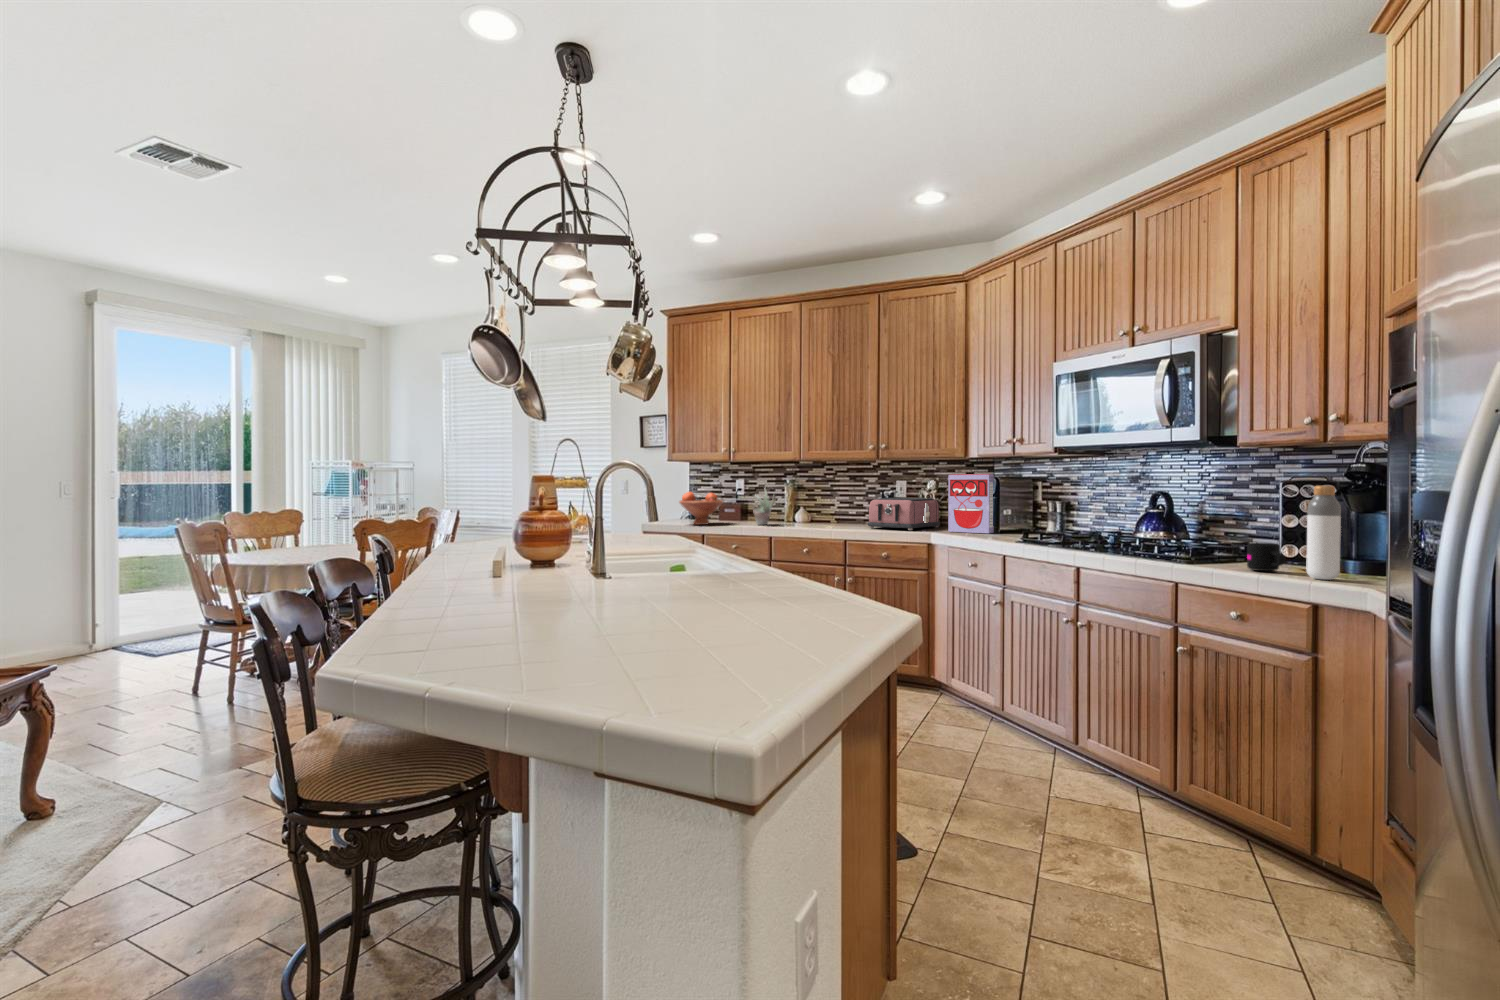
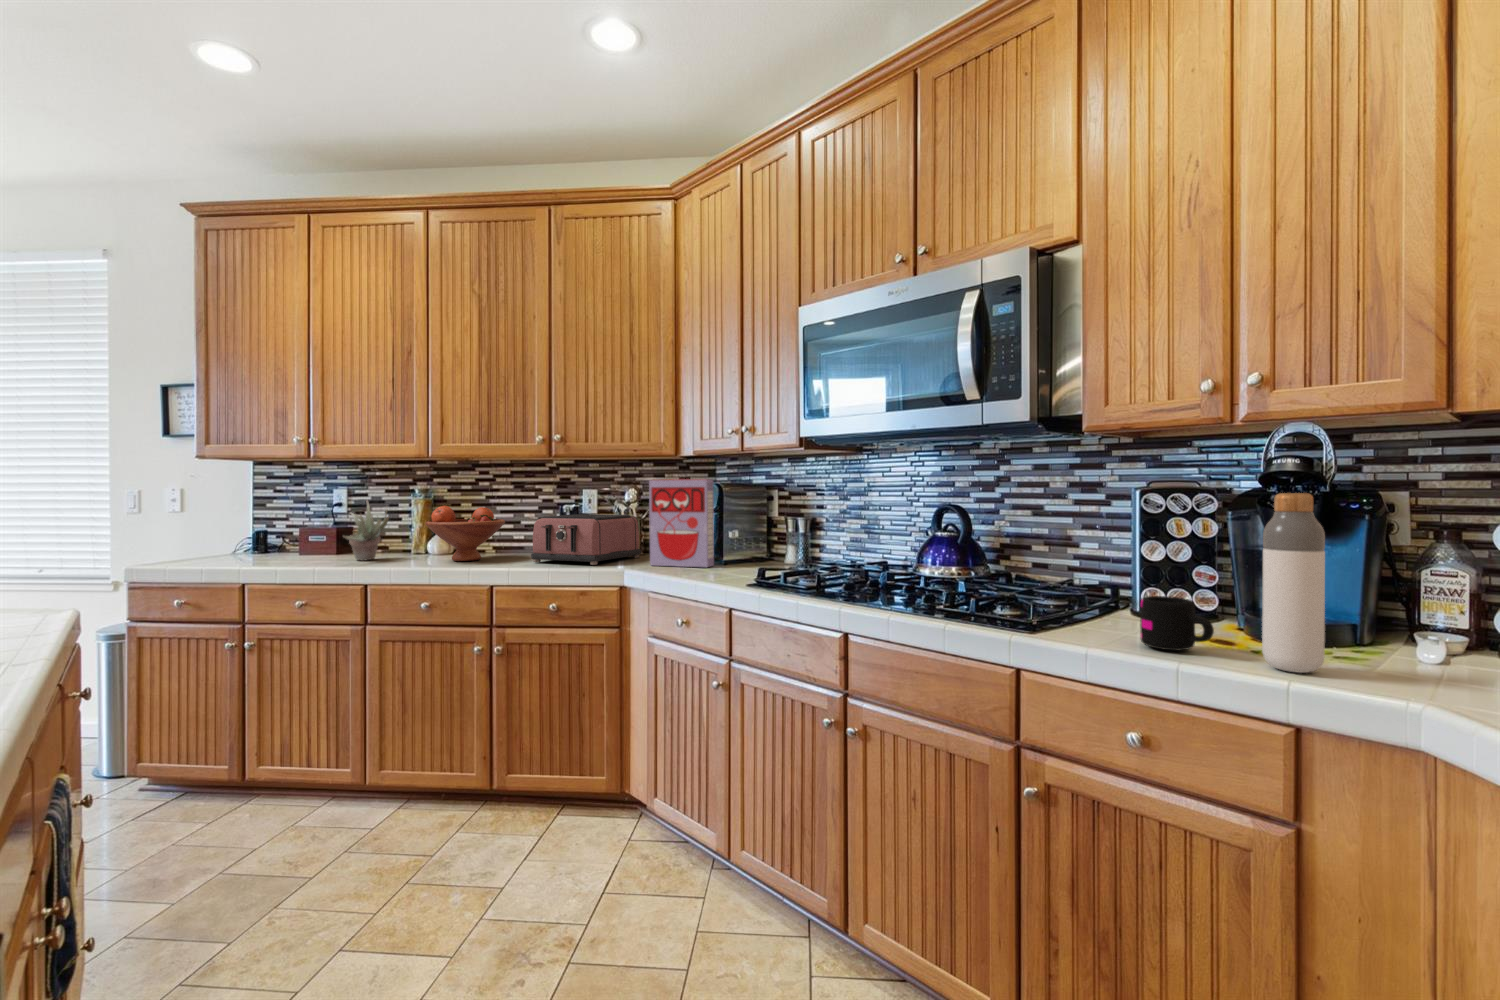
fruit bowl: present [679,492,723,525] -> present [425,506,505,561]

